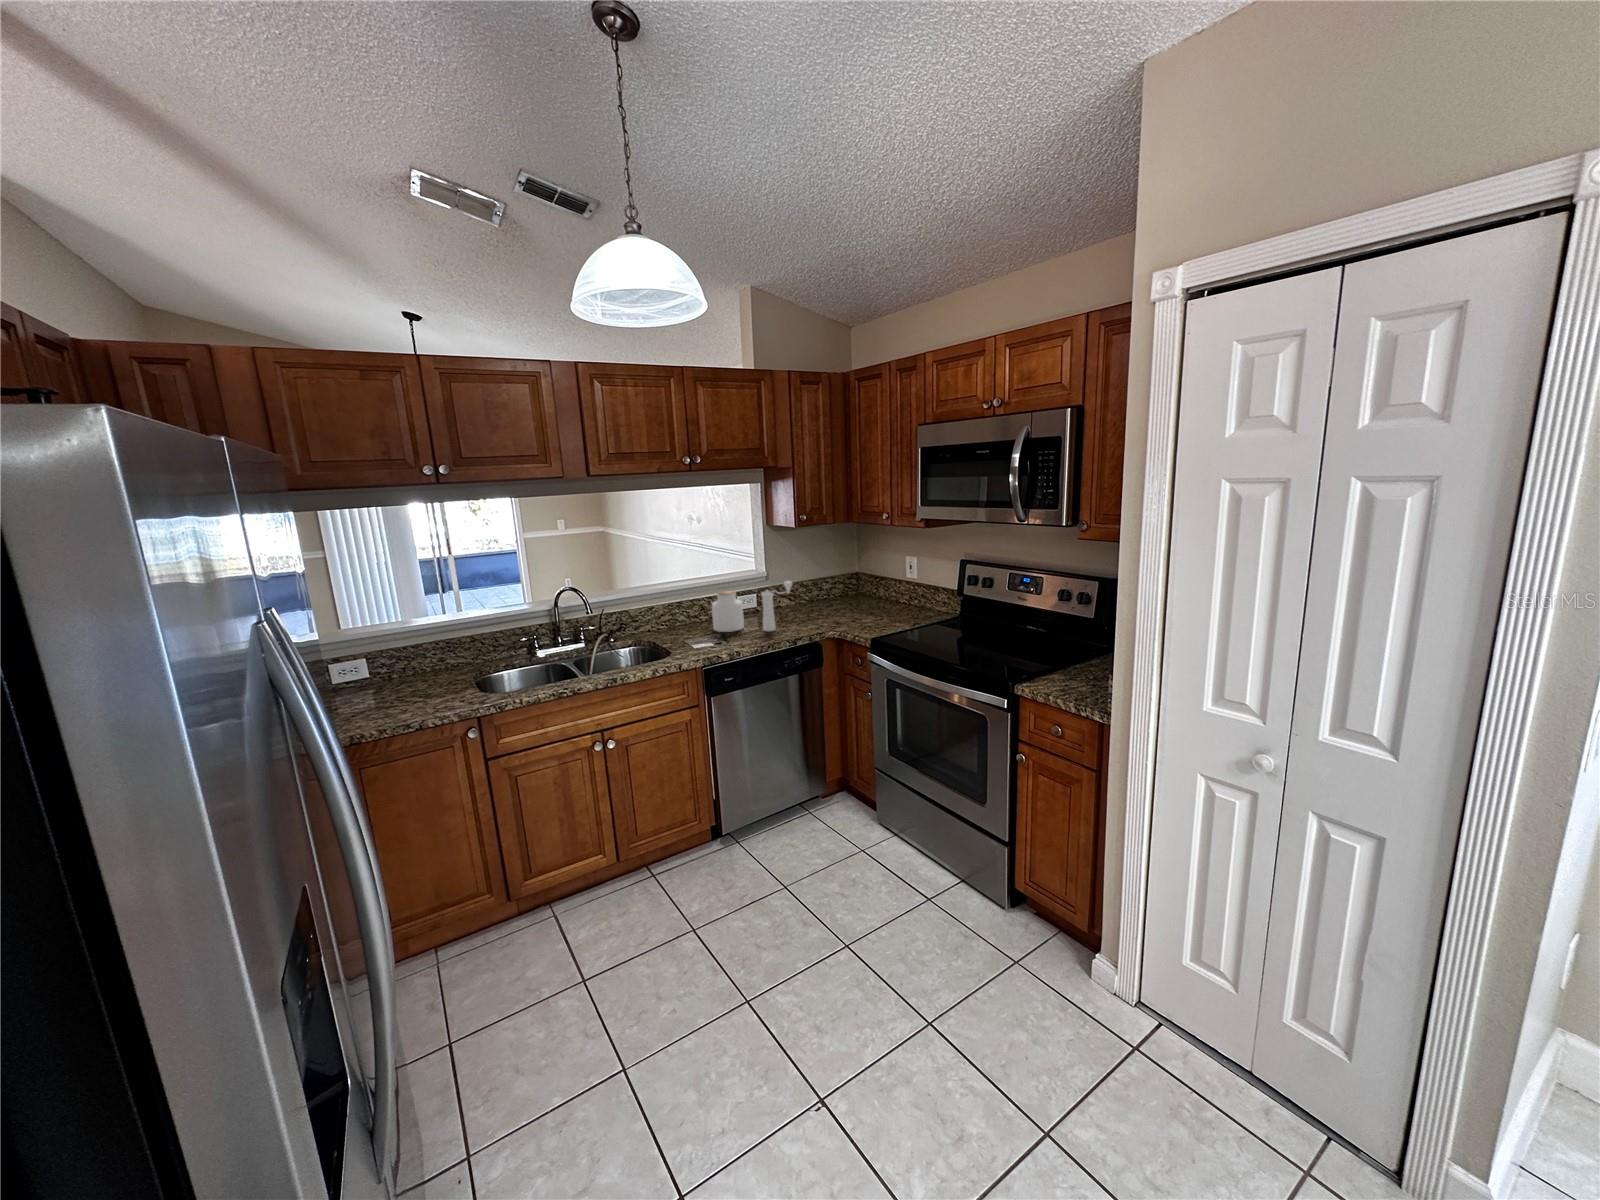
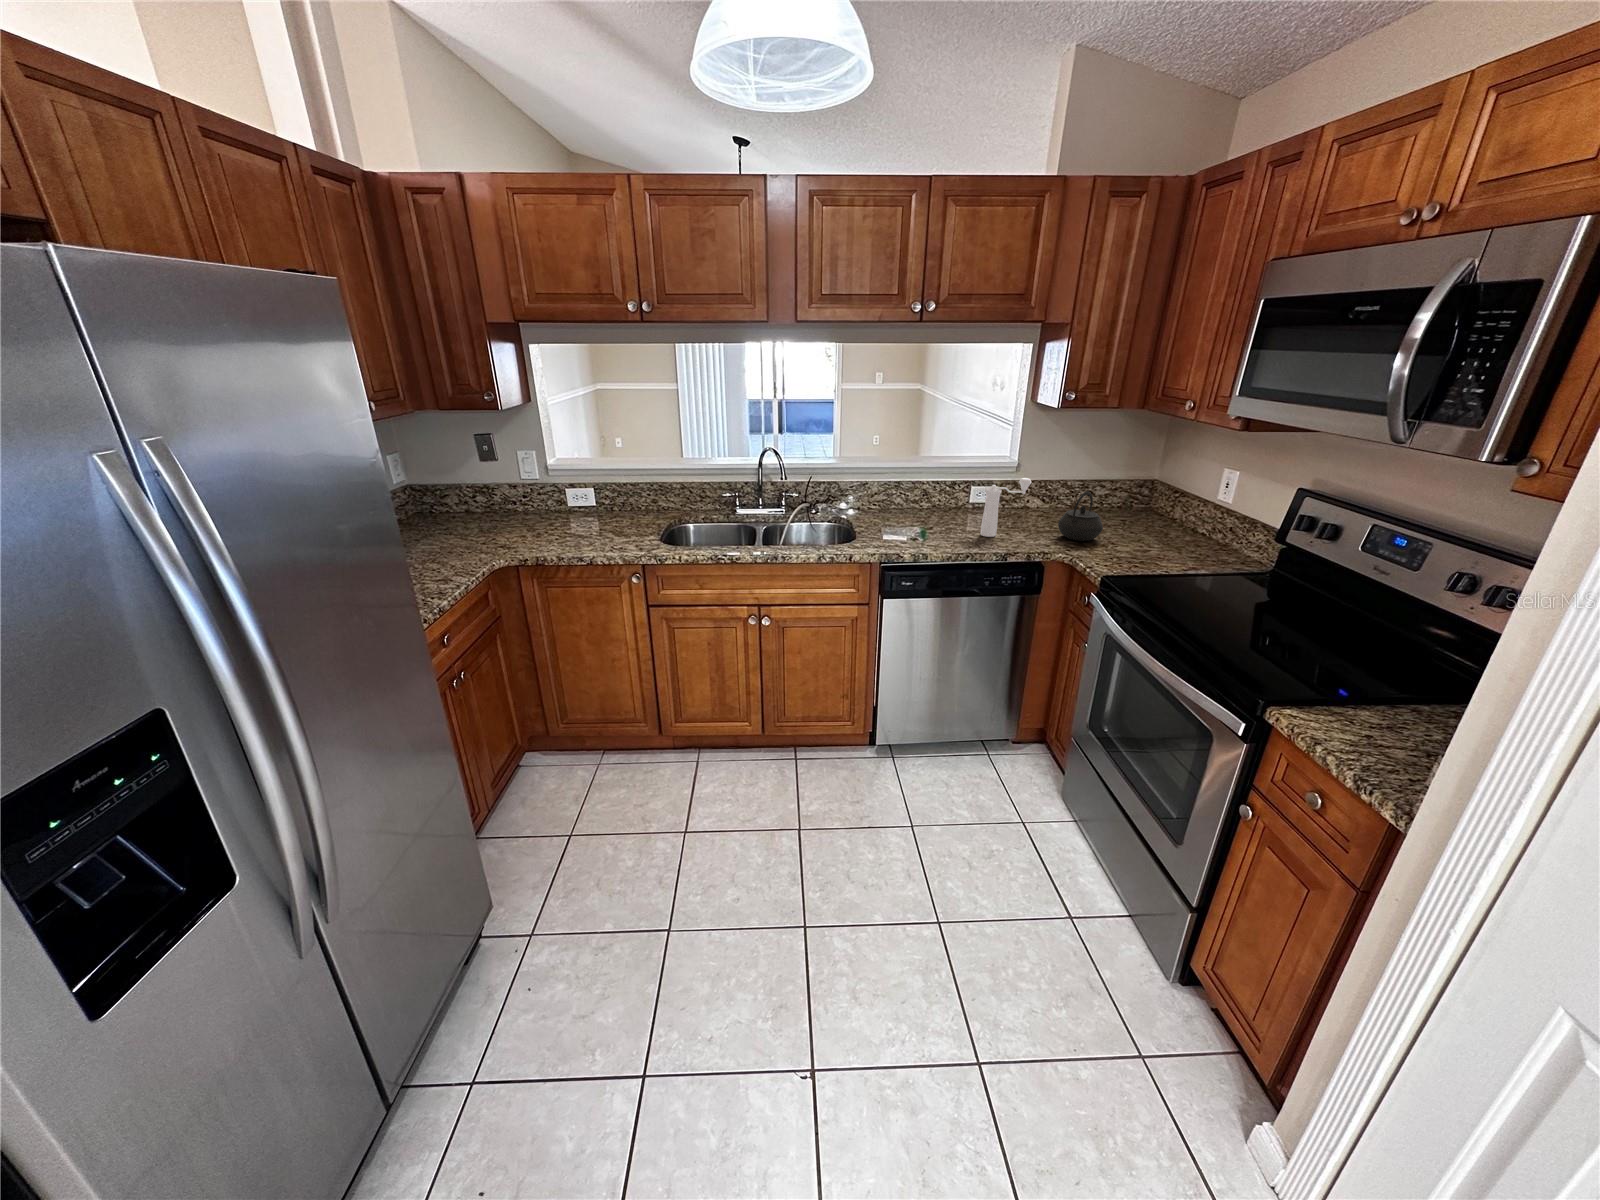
kettle: none [815,585,847,622] -> present [1058,491,1103,541]
jar: present [712,591,744,632] -> none [926,478,966,528]

